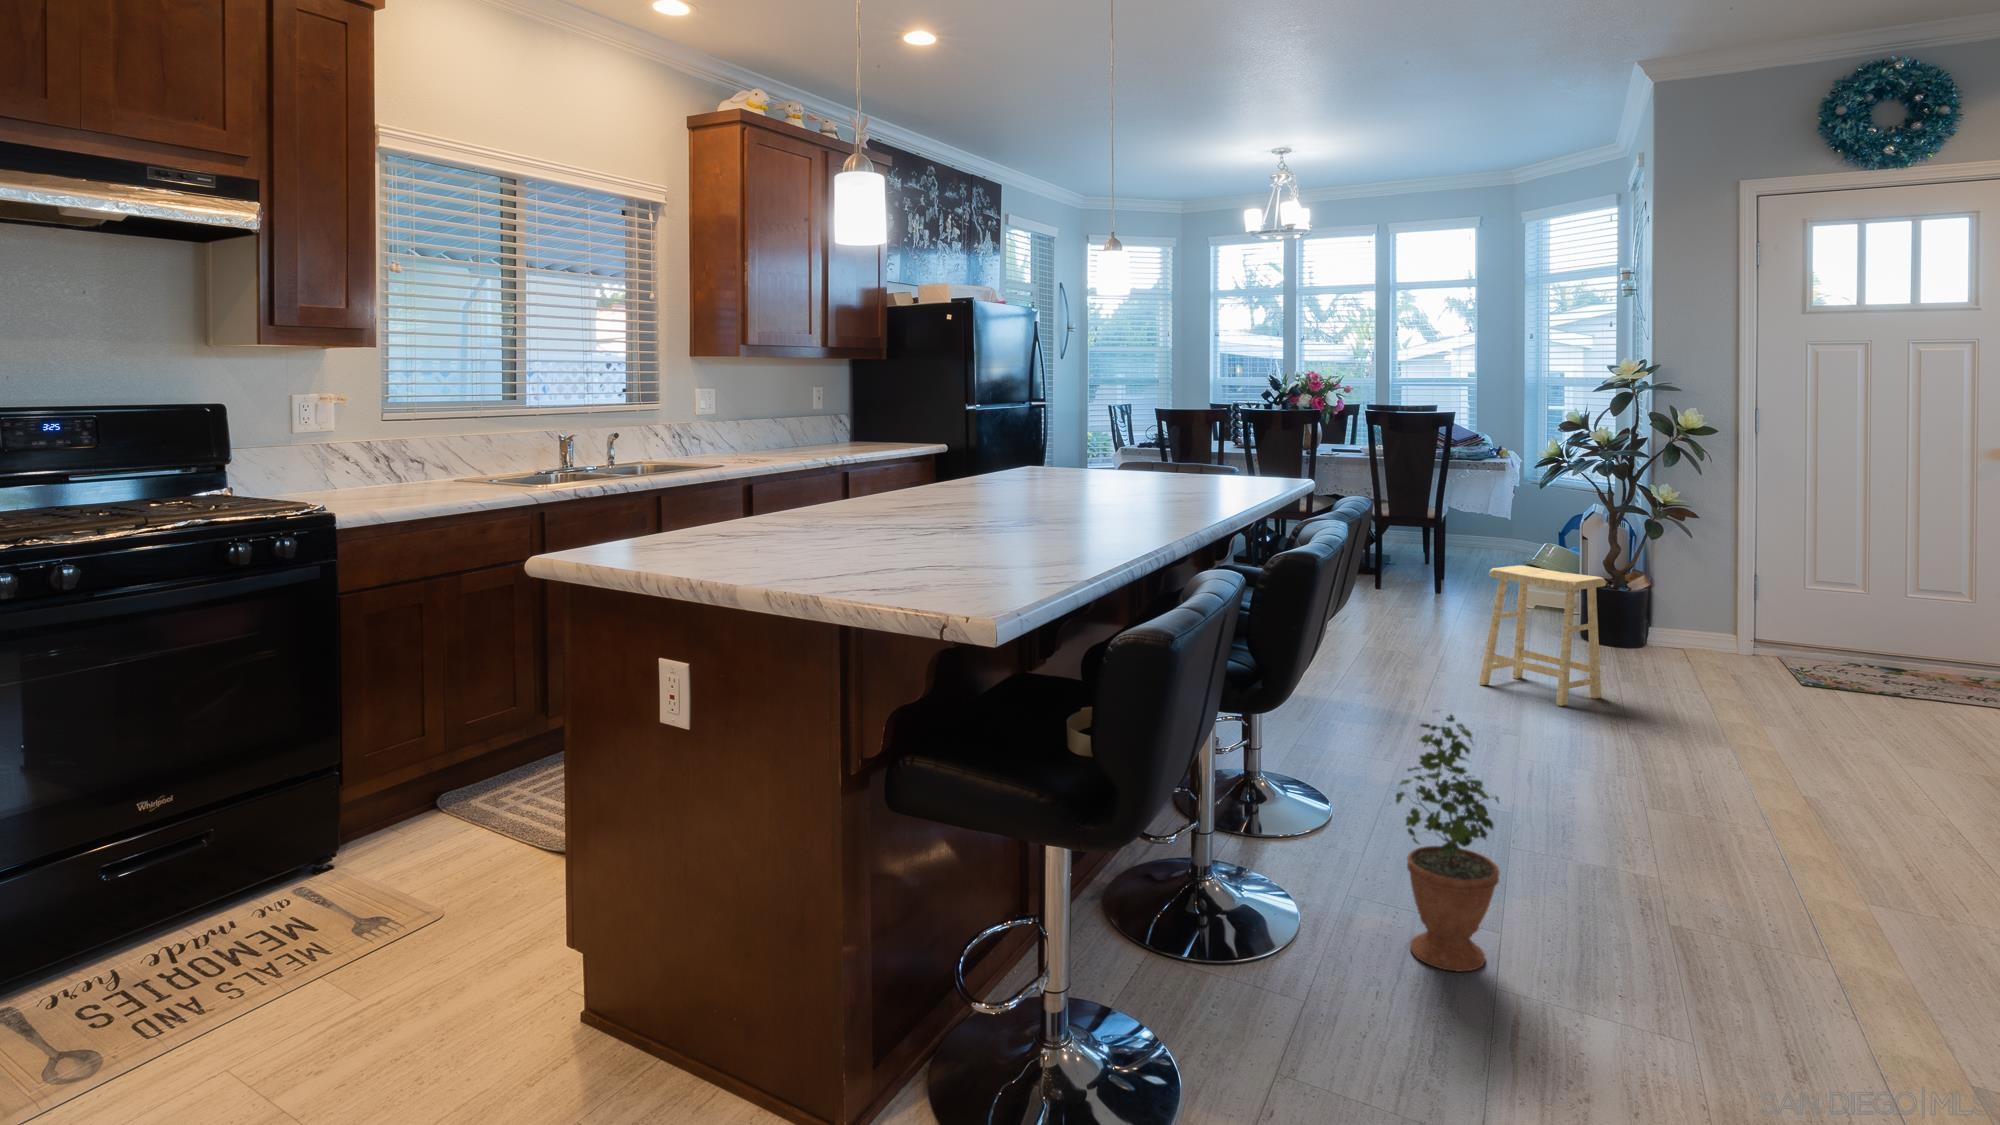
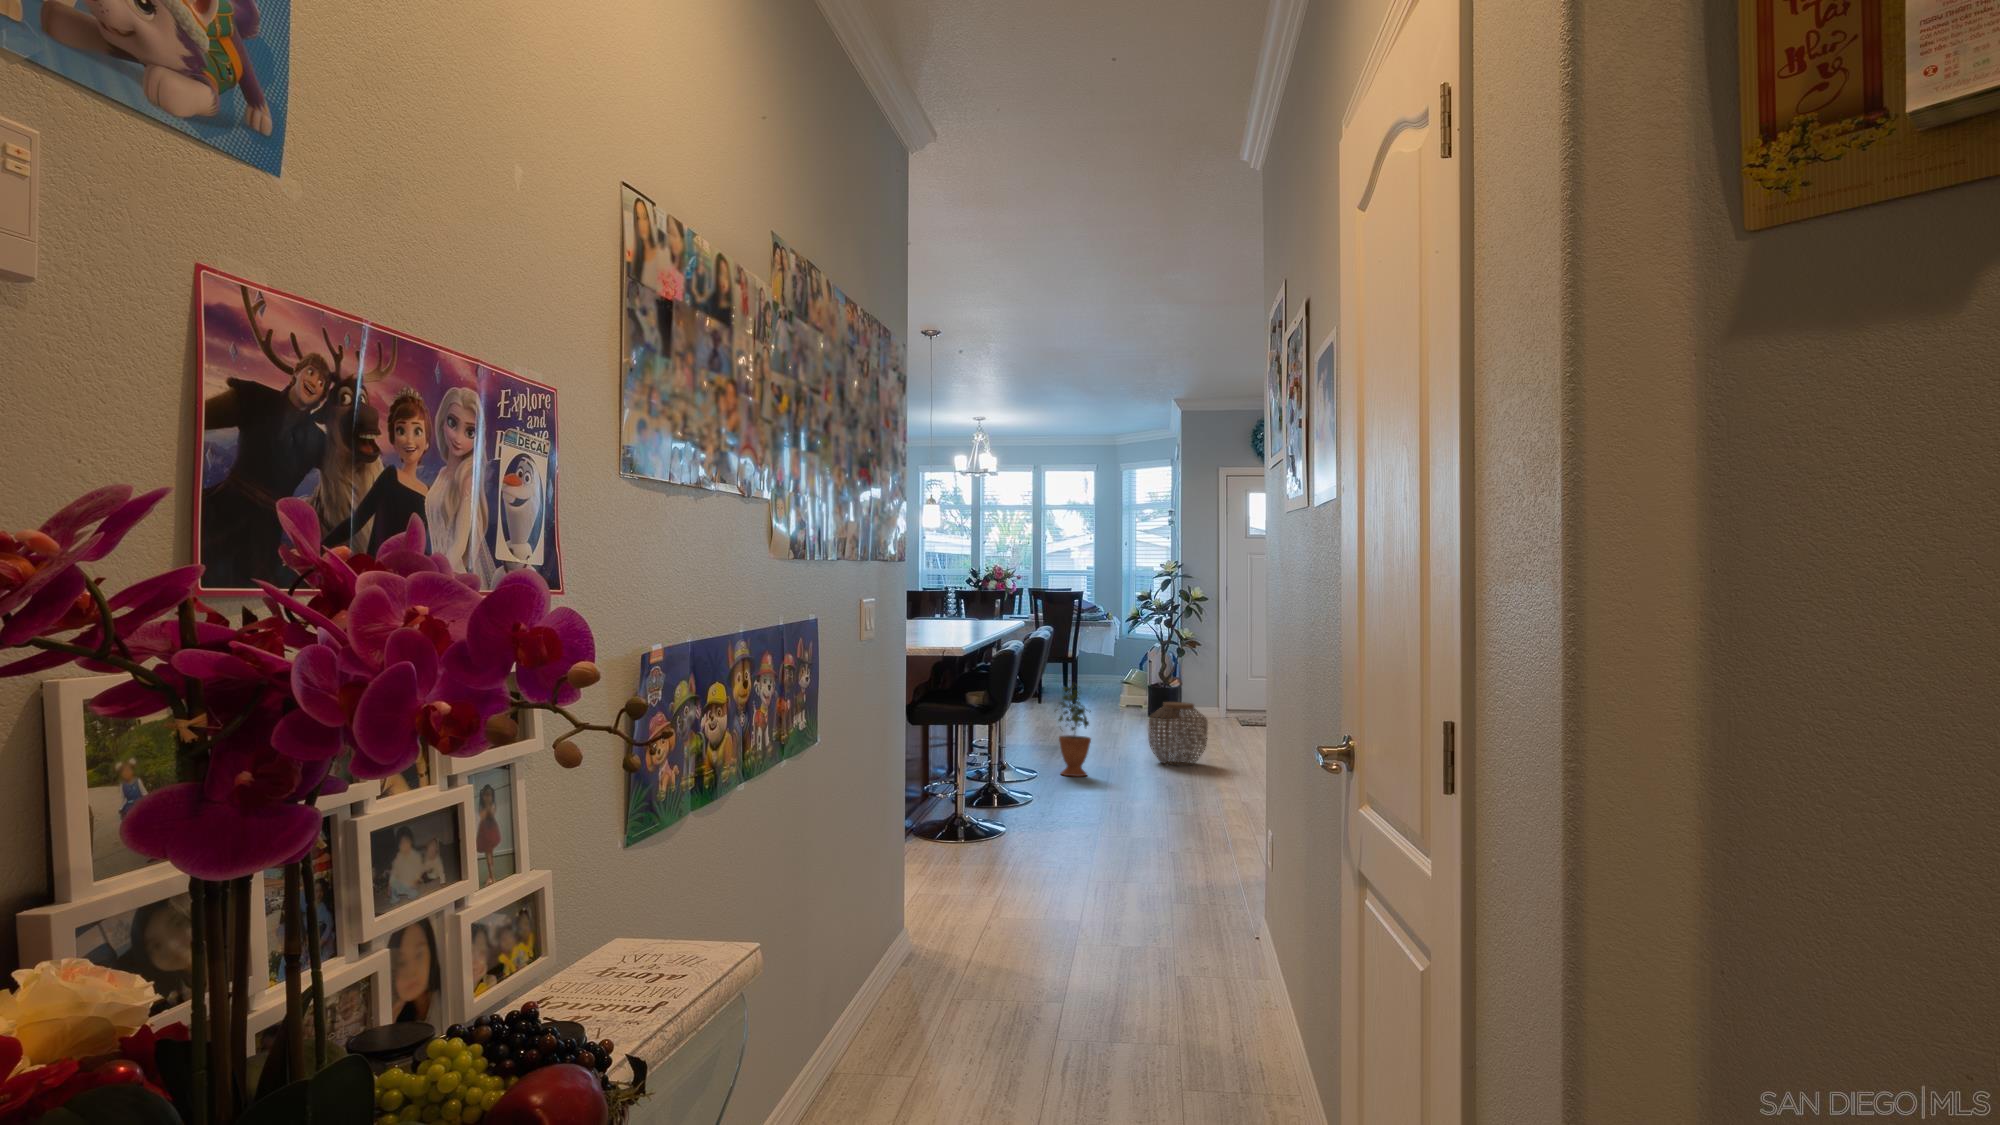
footstool: present [1479,565,1606,706] -> none [1094,665,1152,733]
woven basket: none [1640,726,1819,897] -> present [1149,702,1208,765]

